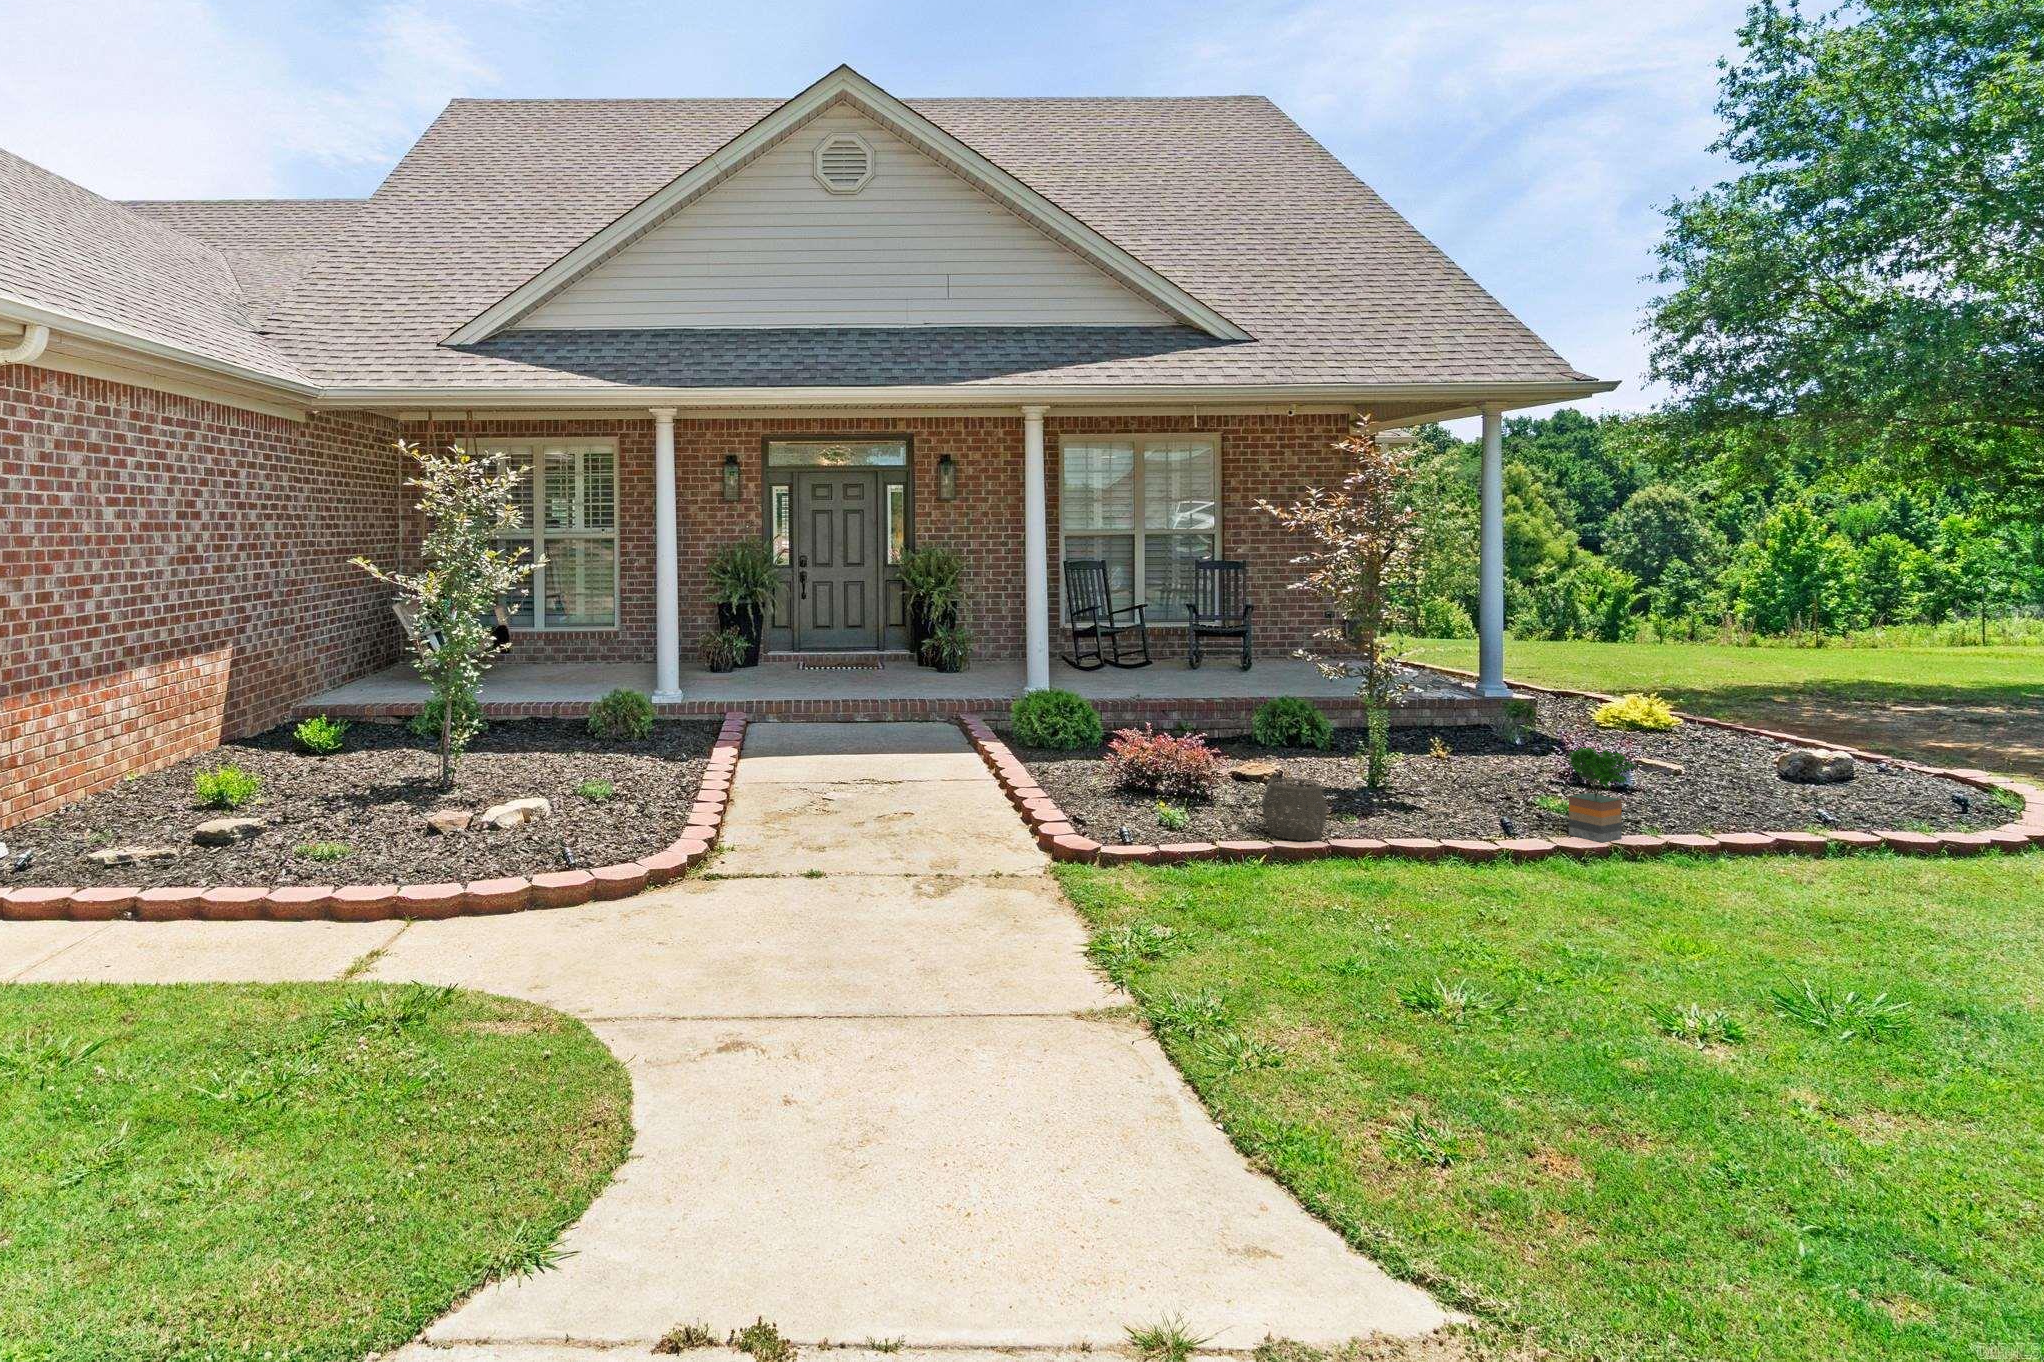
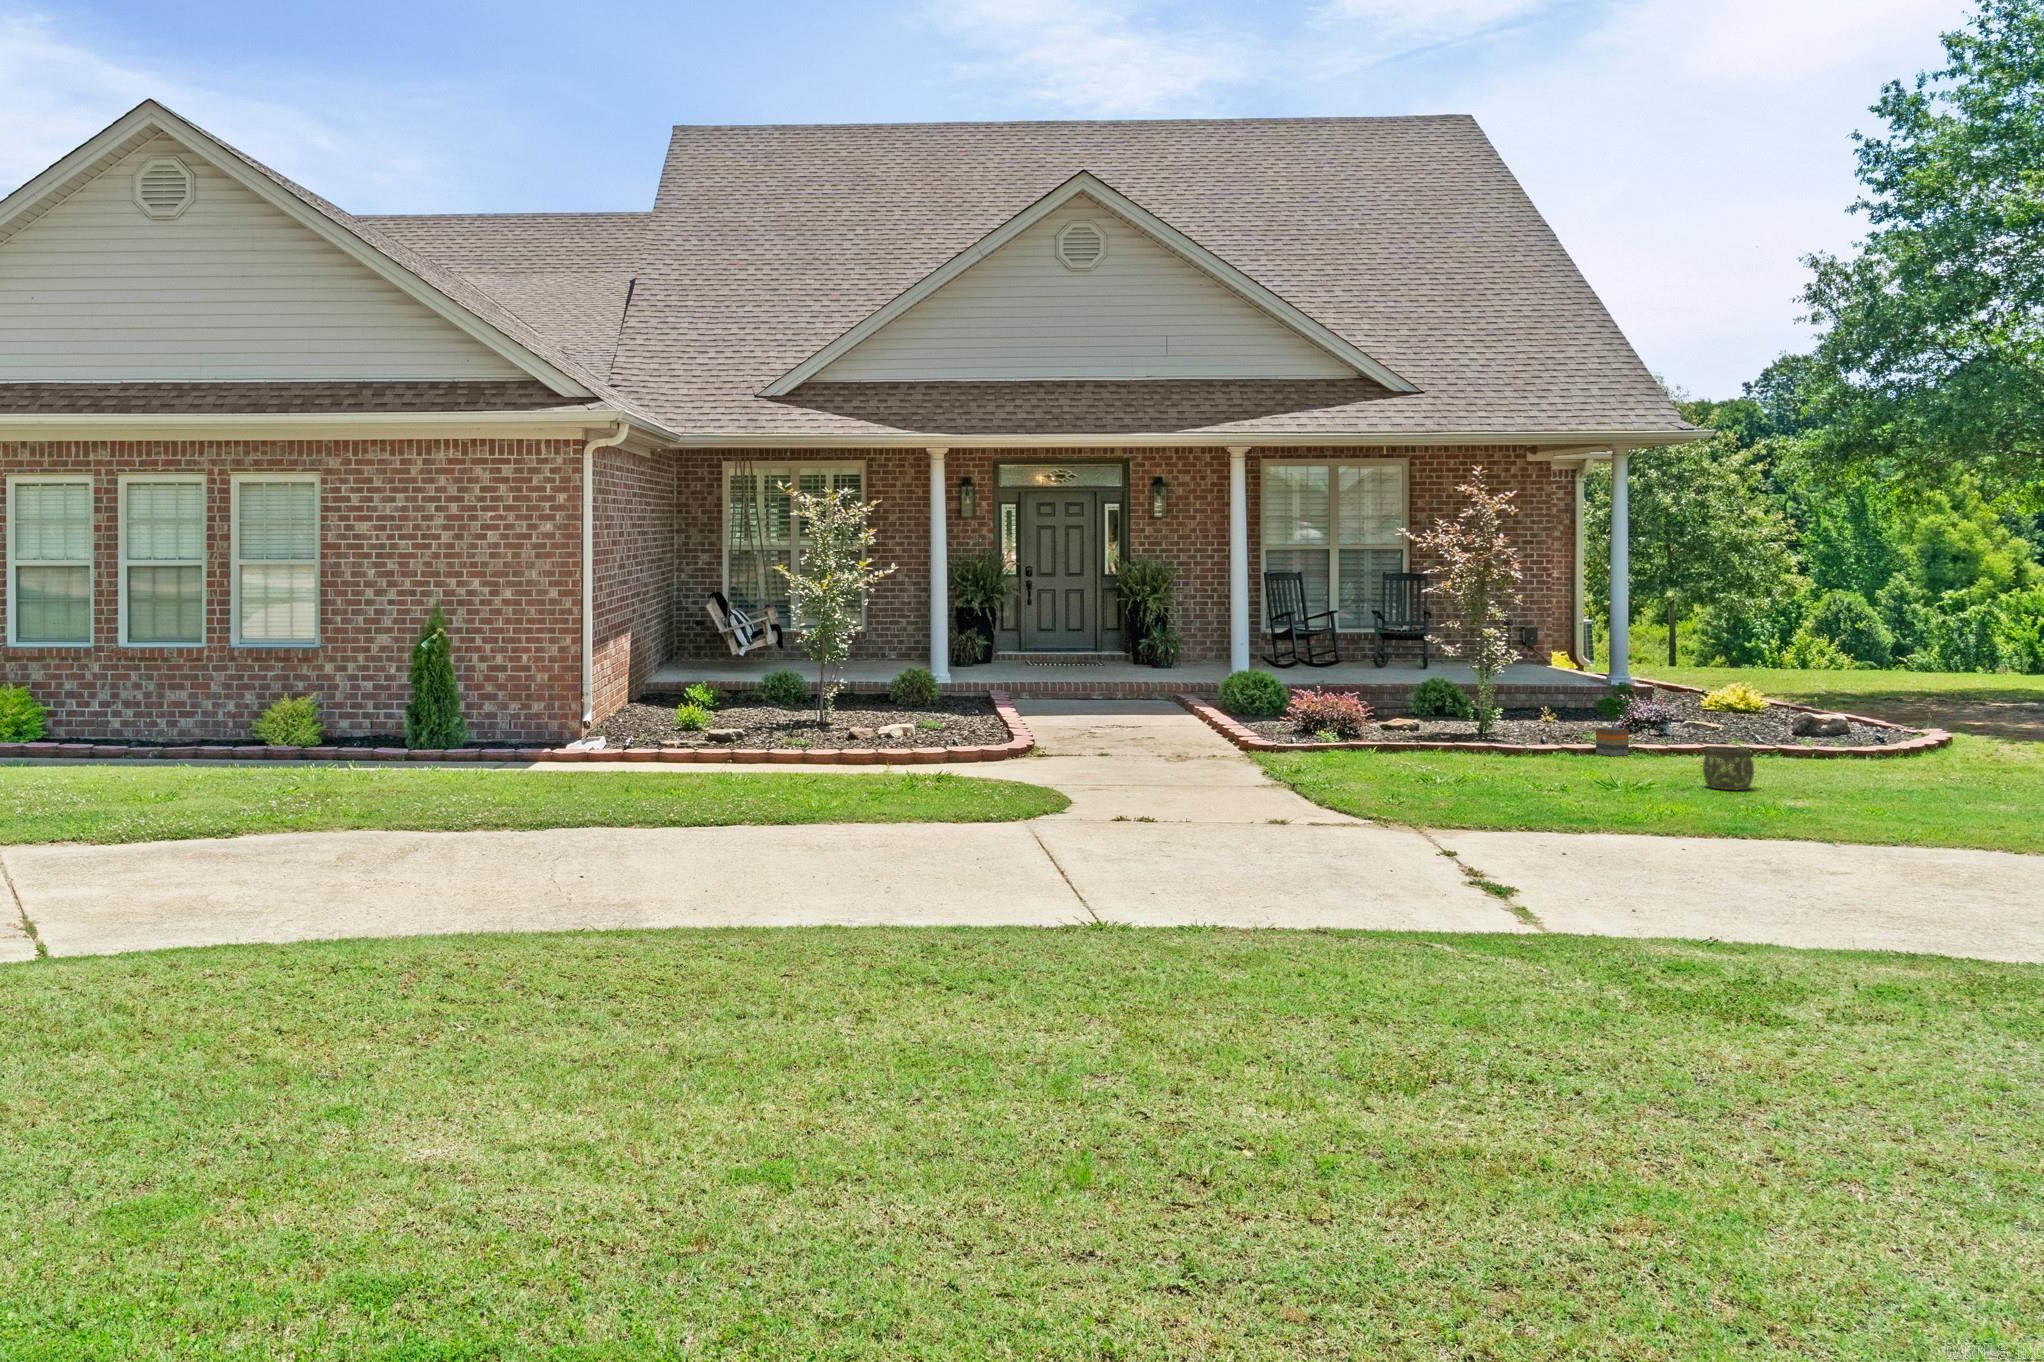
woven basket: present [1262,778,1327,841] -> present [1703,746,1754,790]

